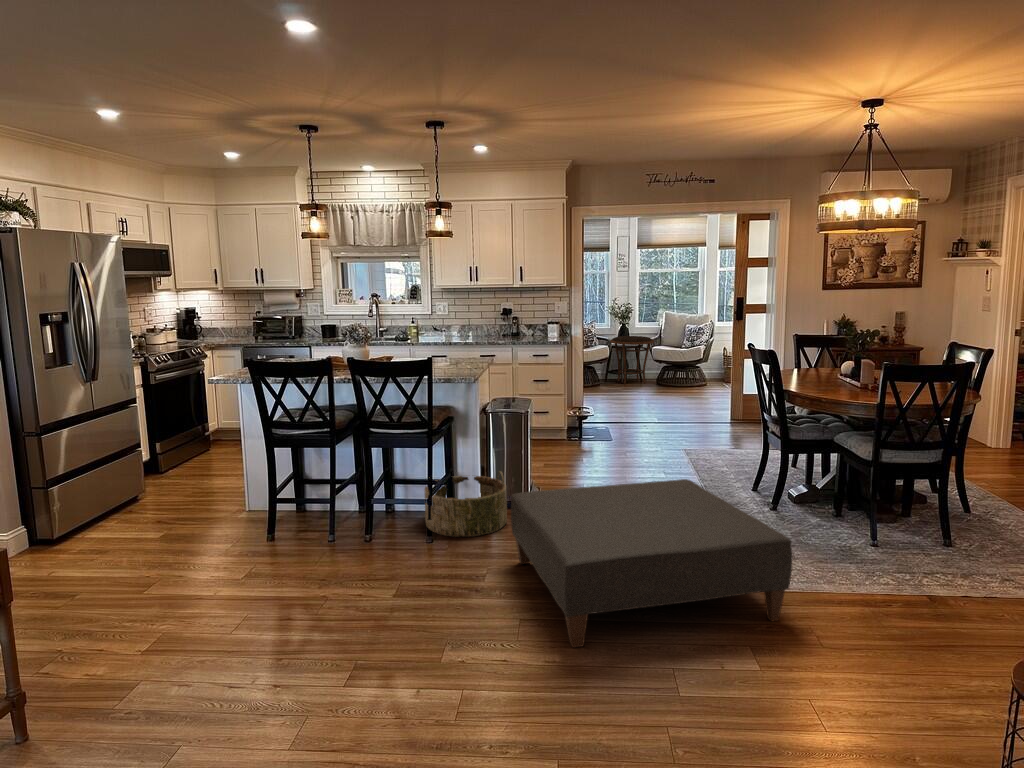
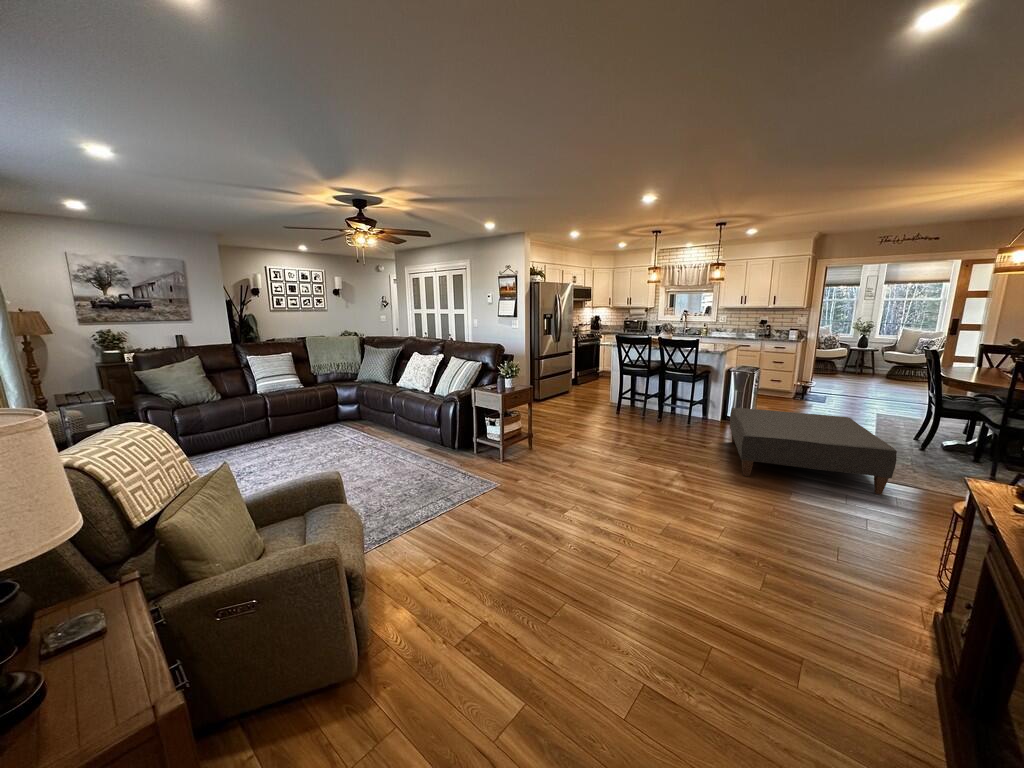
side table: present [610,336,654,384] -> none [848,343,886,375]
basket: present [424,471,507,537] -> none [689,398,735,429]

